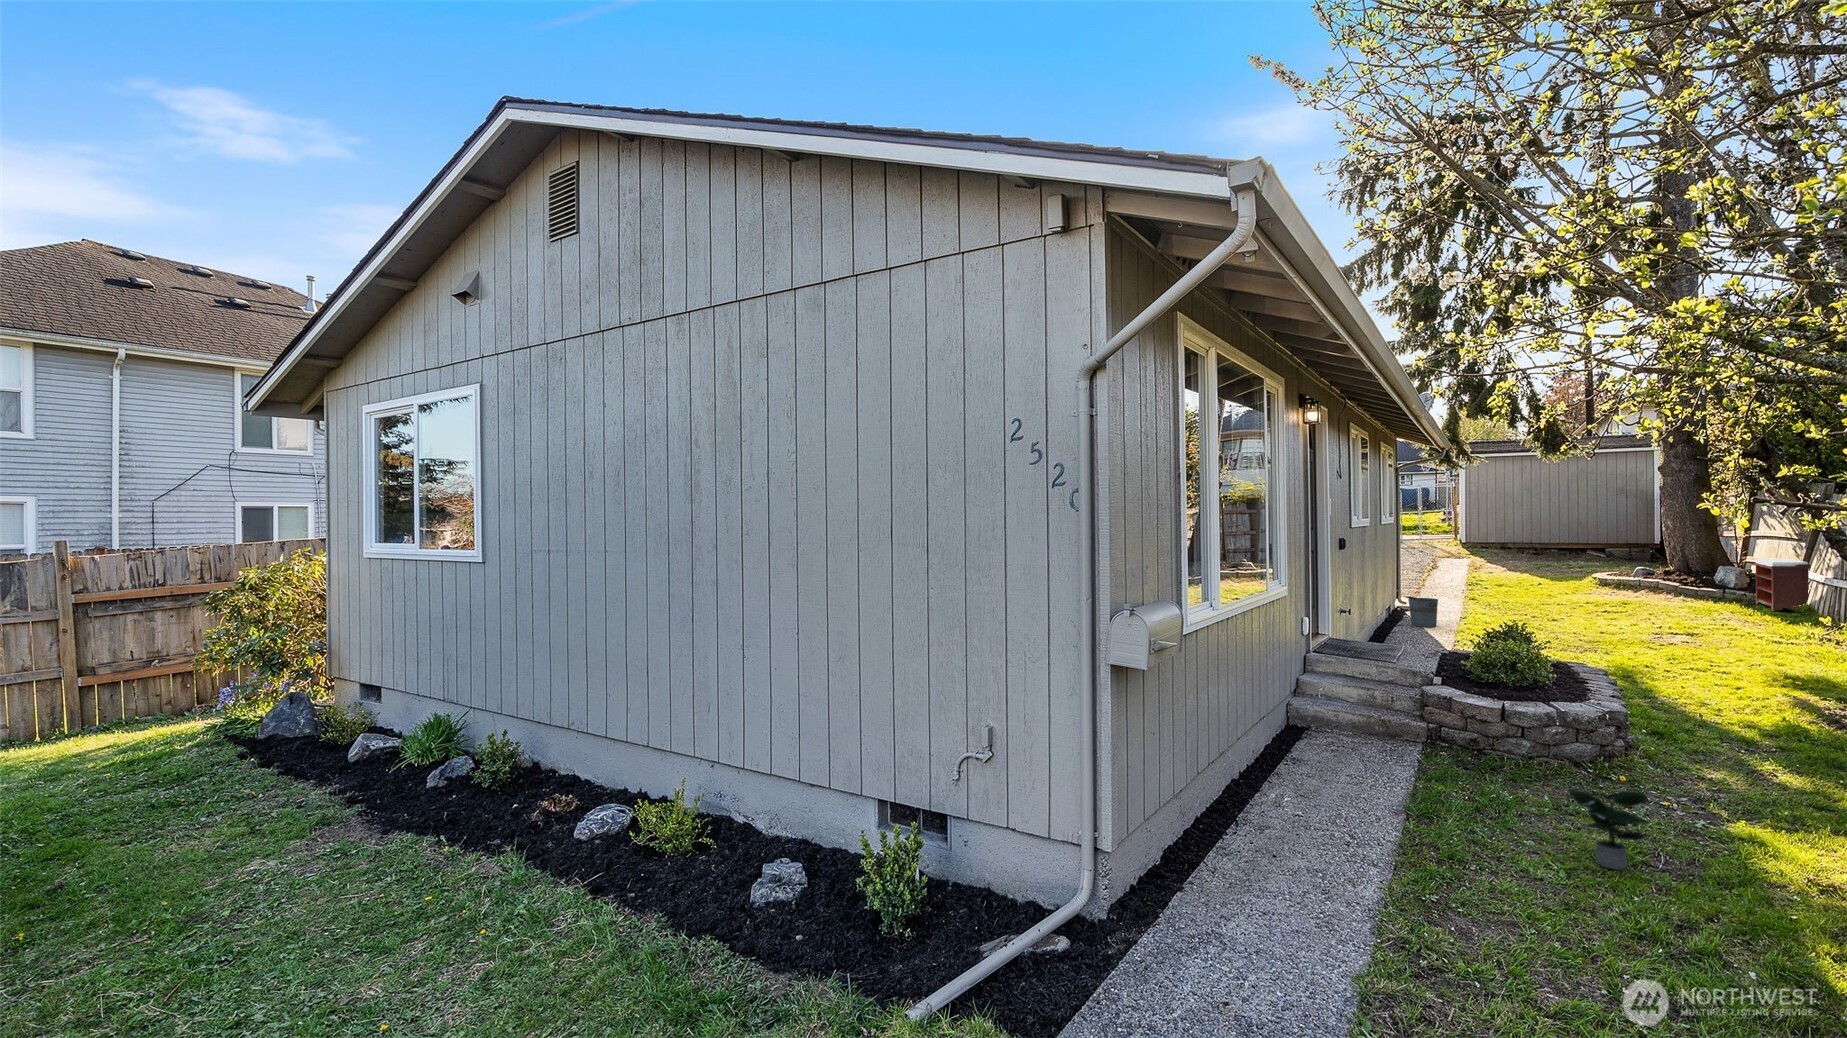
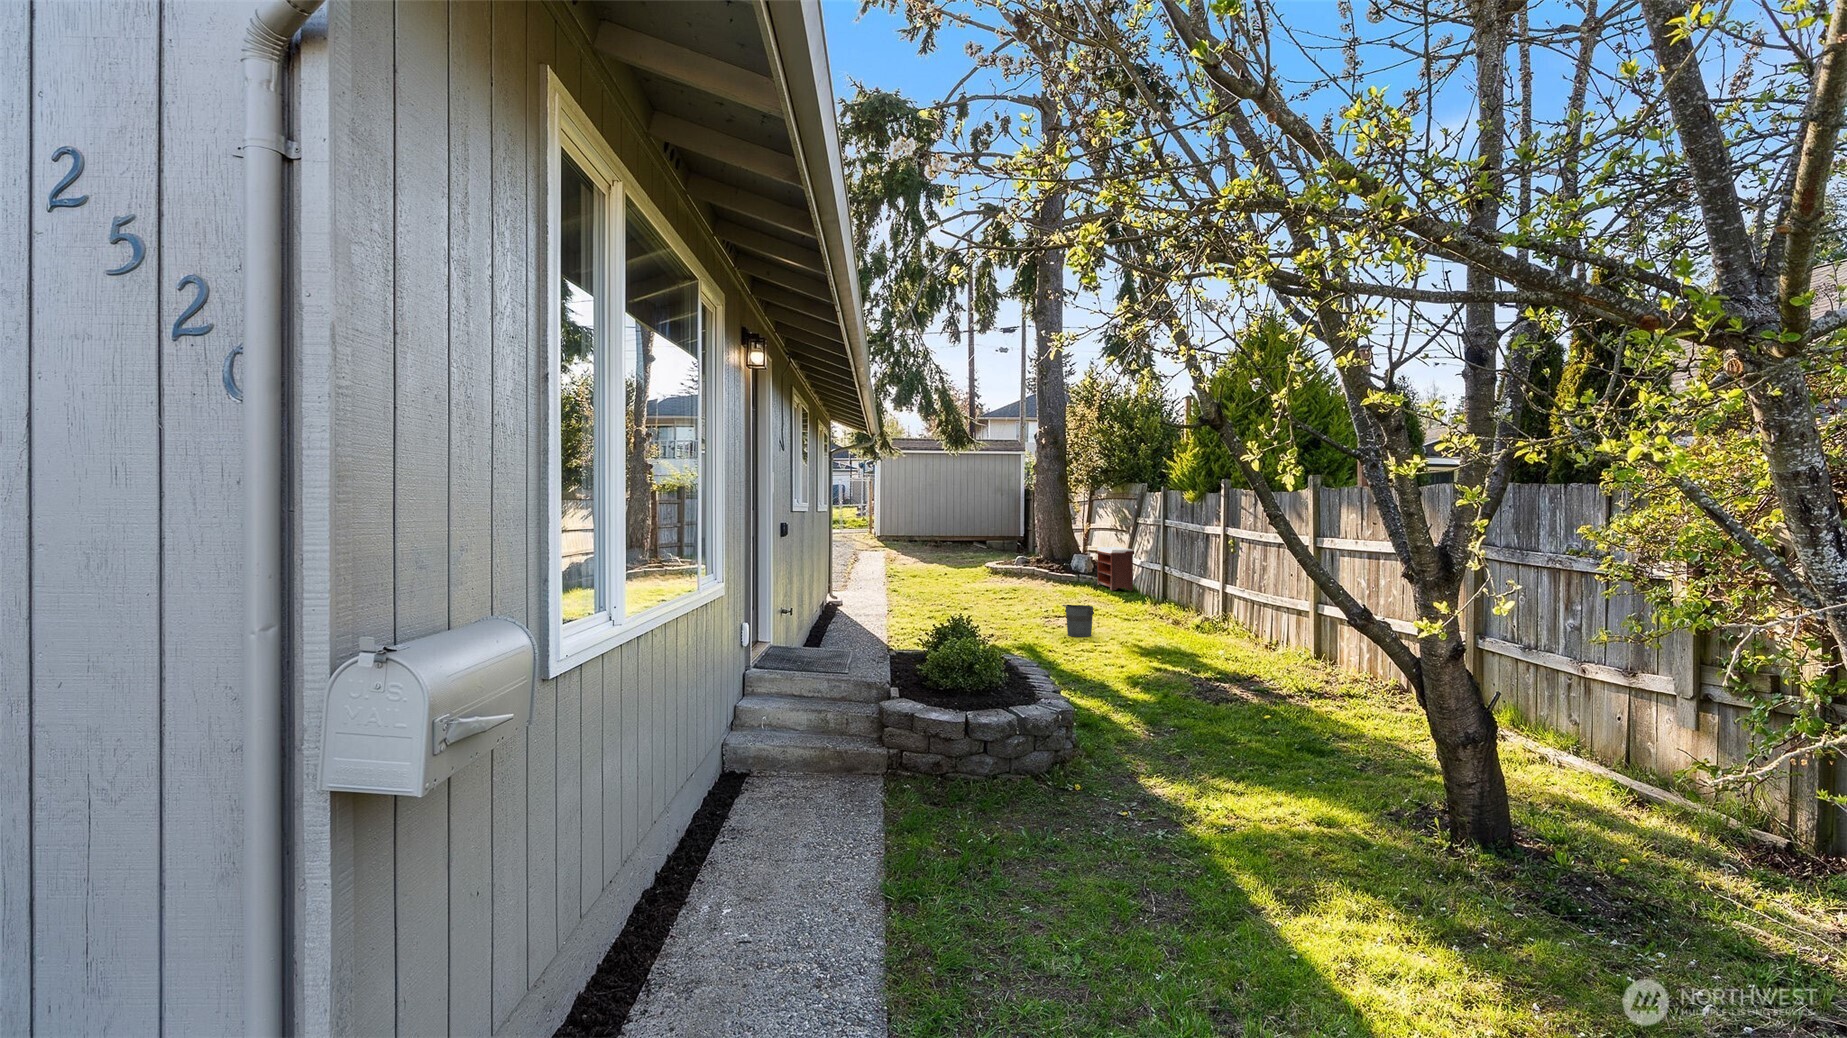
bucket: present [1406,597,1438,627] -> present [1063,605,1094,637]
potted plant: present [1568,789,1648,870] -> none [1100,849,1198,973]

